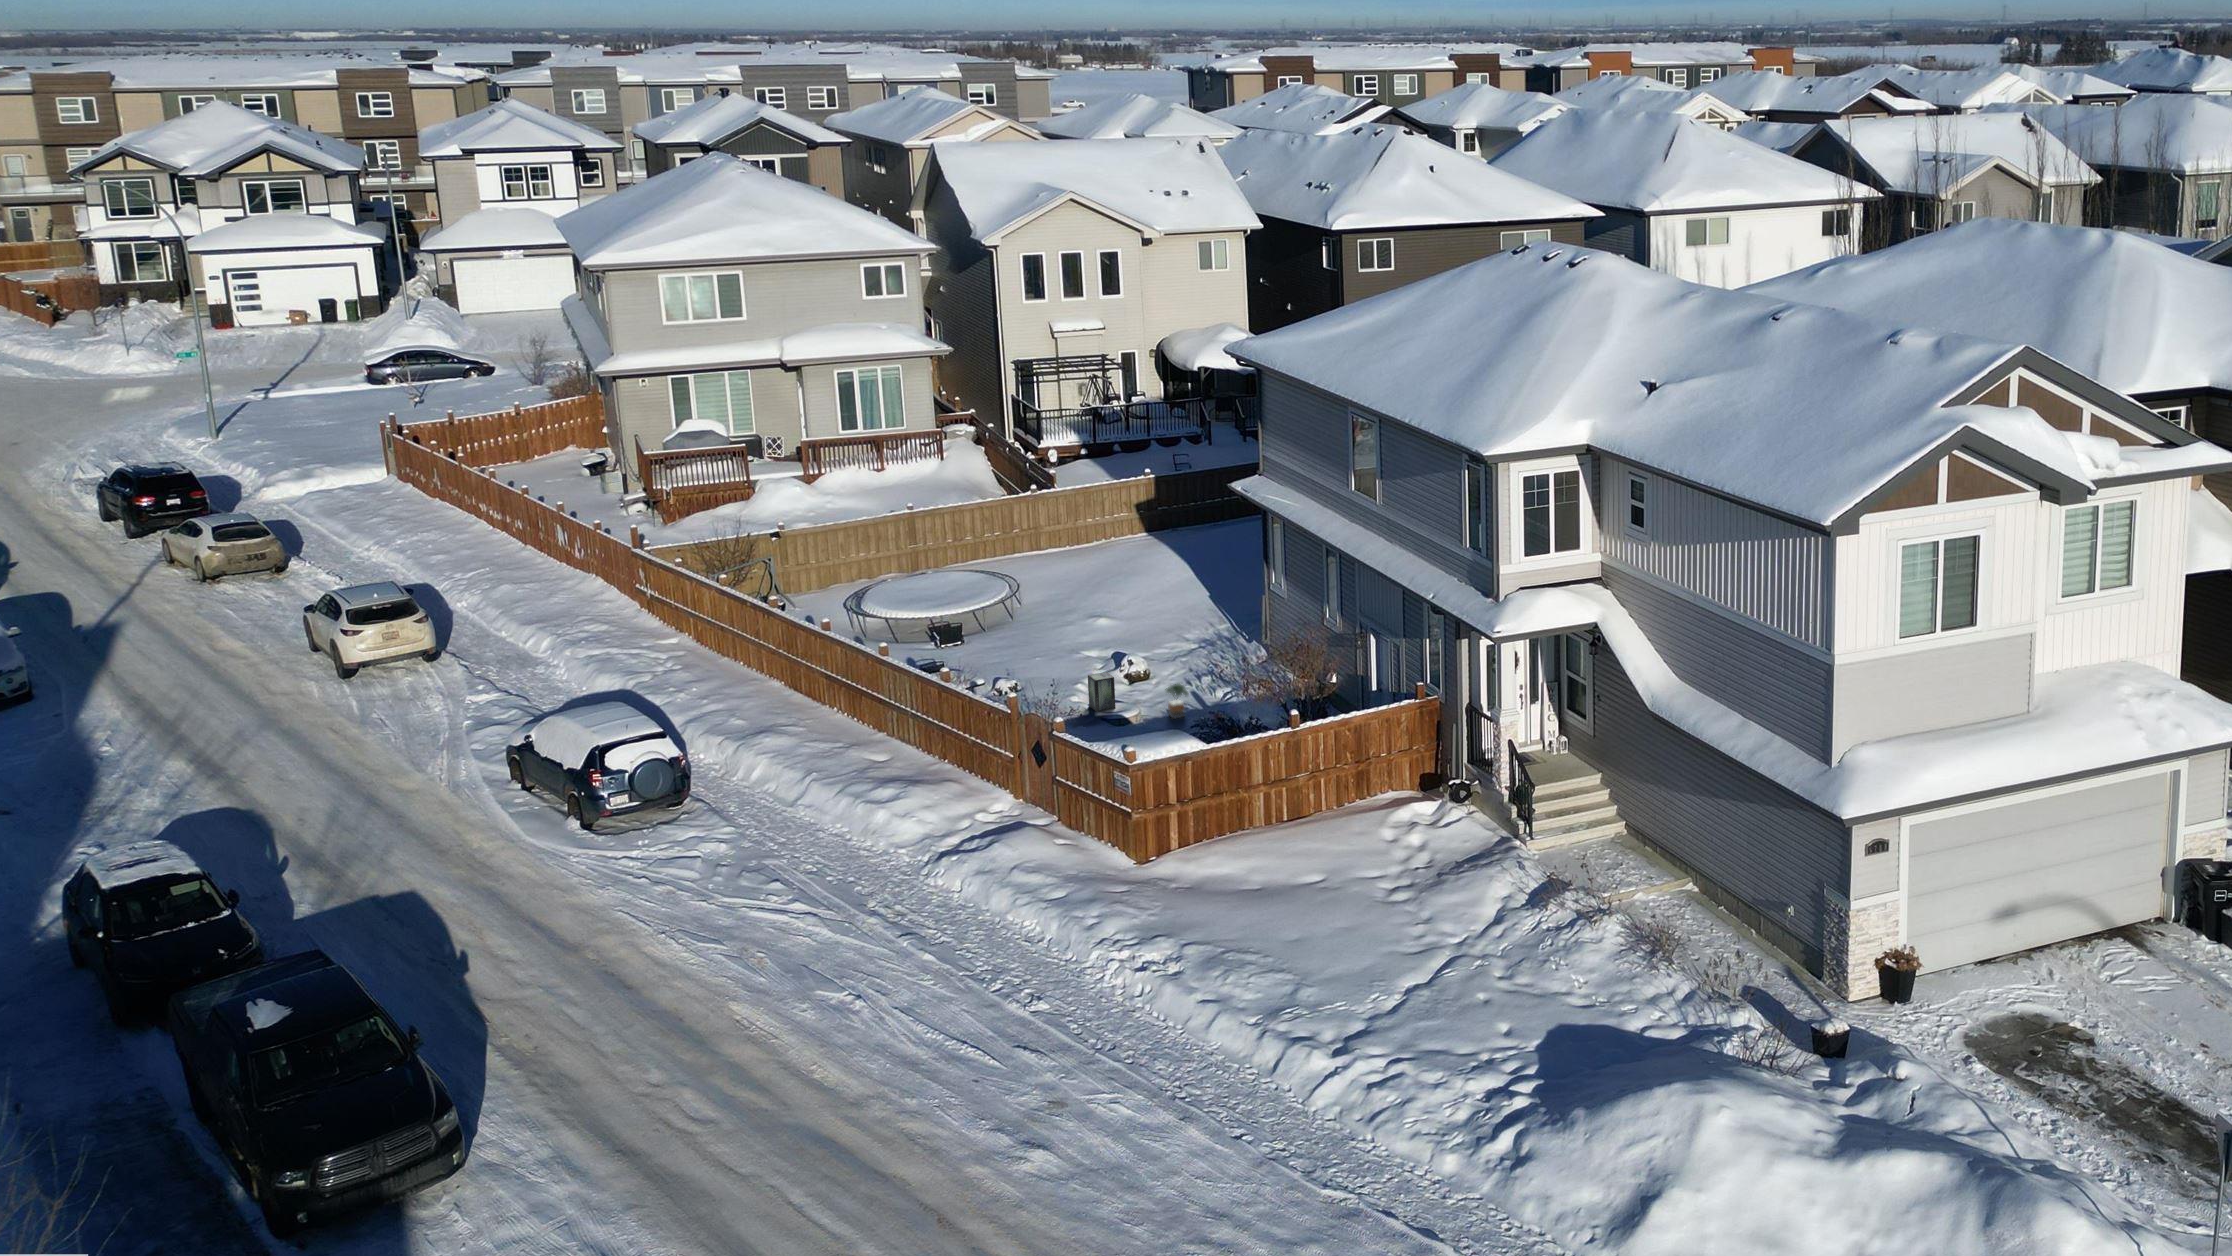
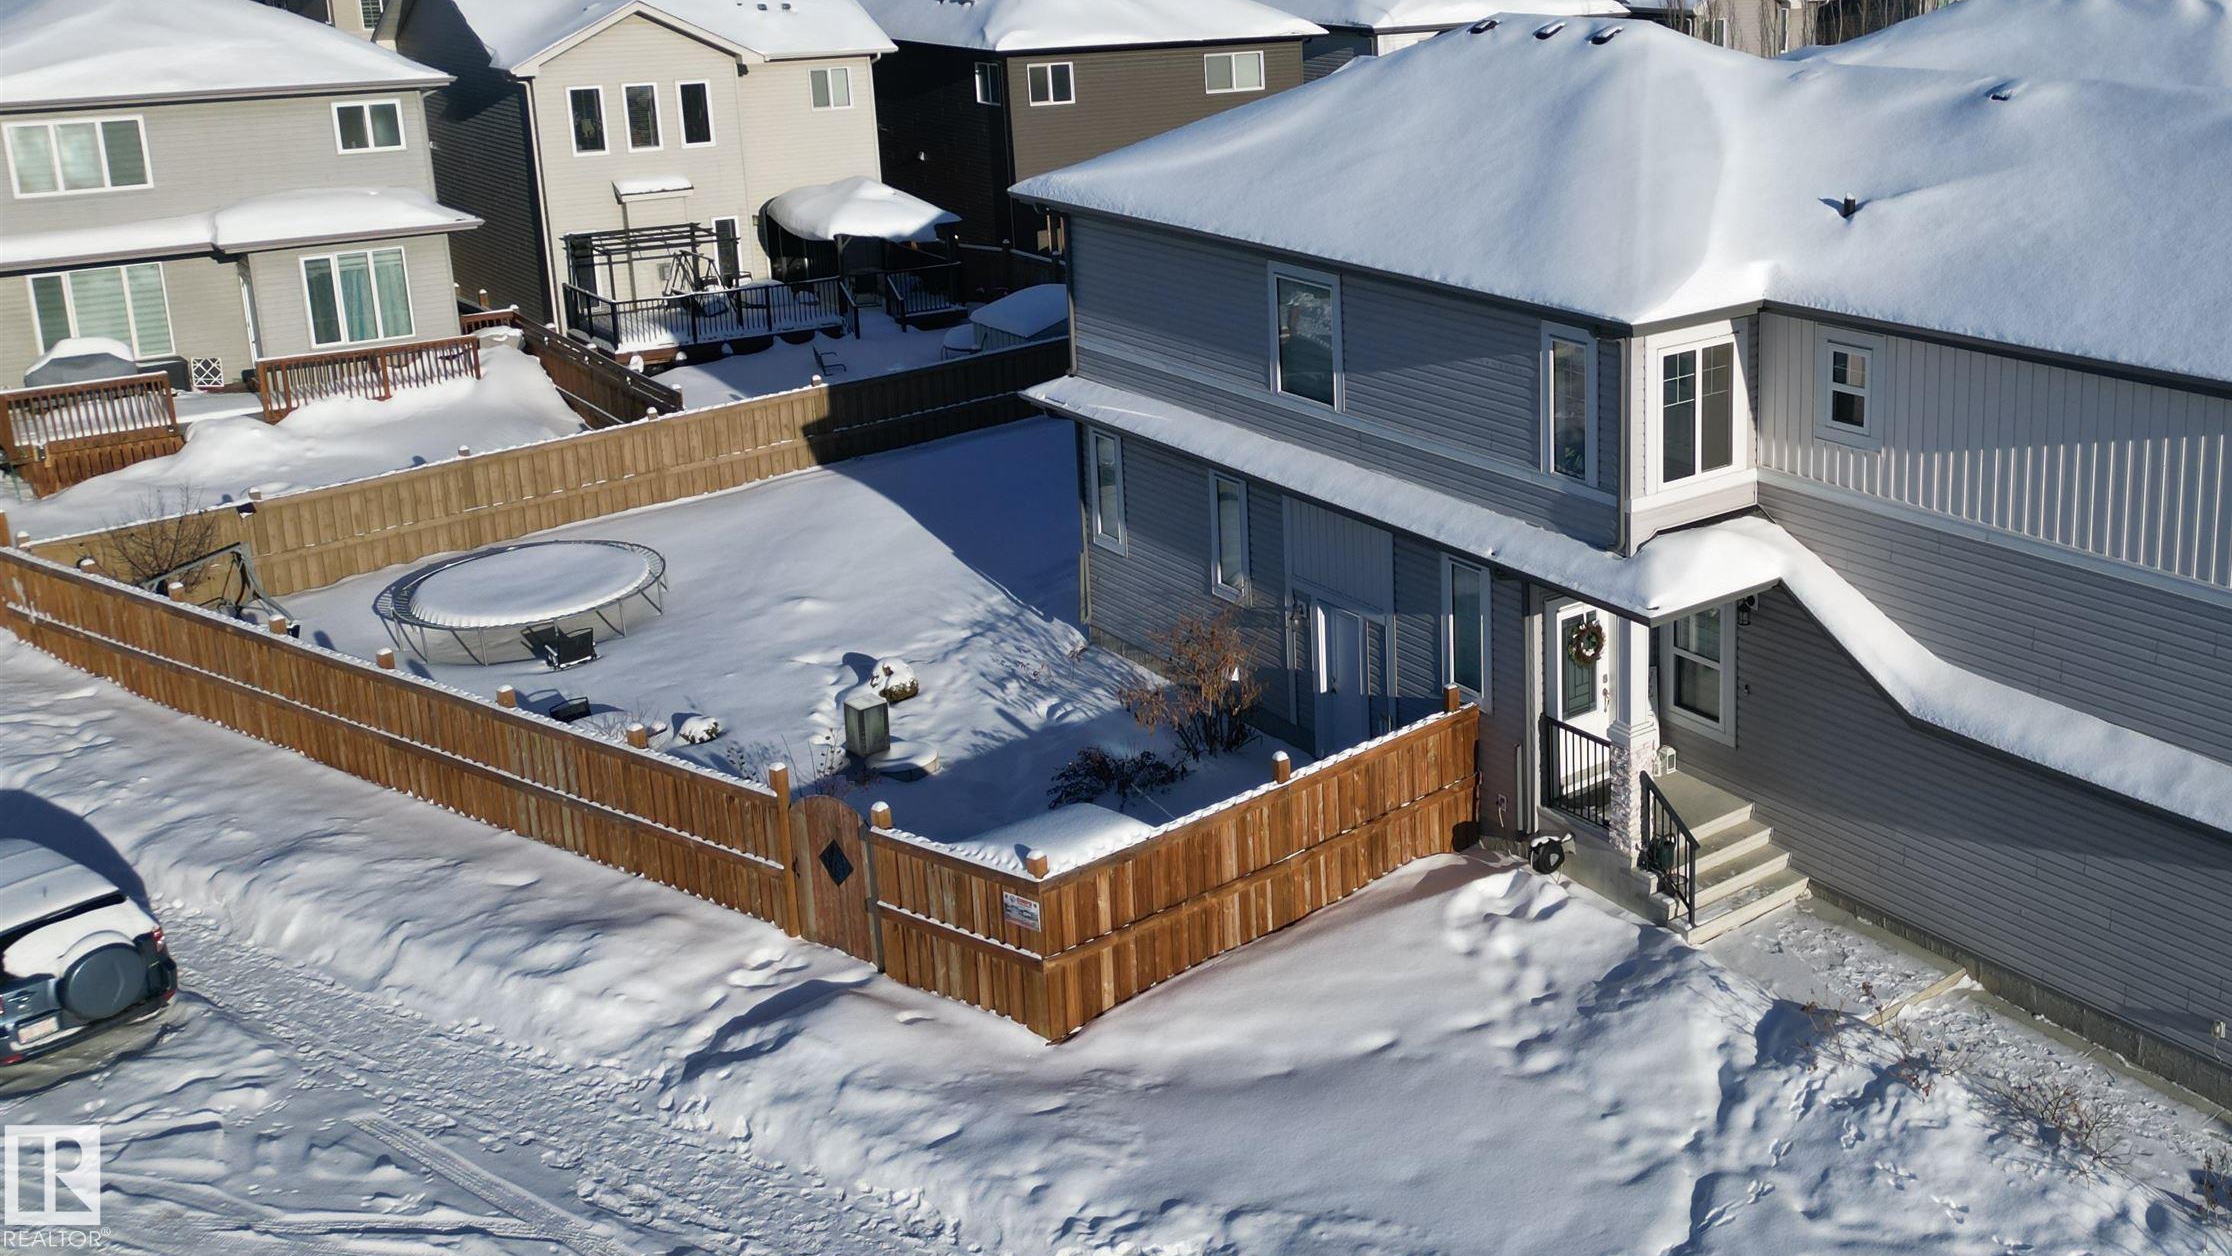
potted tree: present [1165,684,1188,718] -> none [975,703,1015,758]

